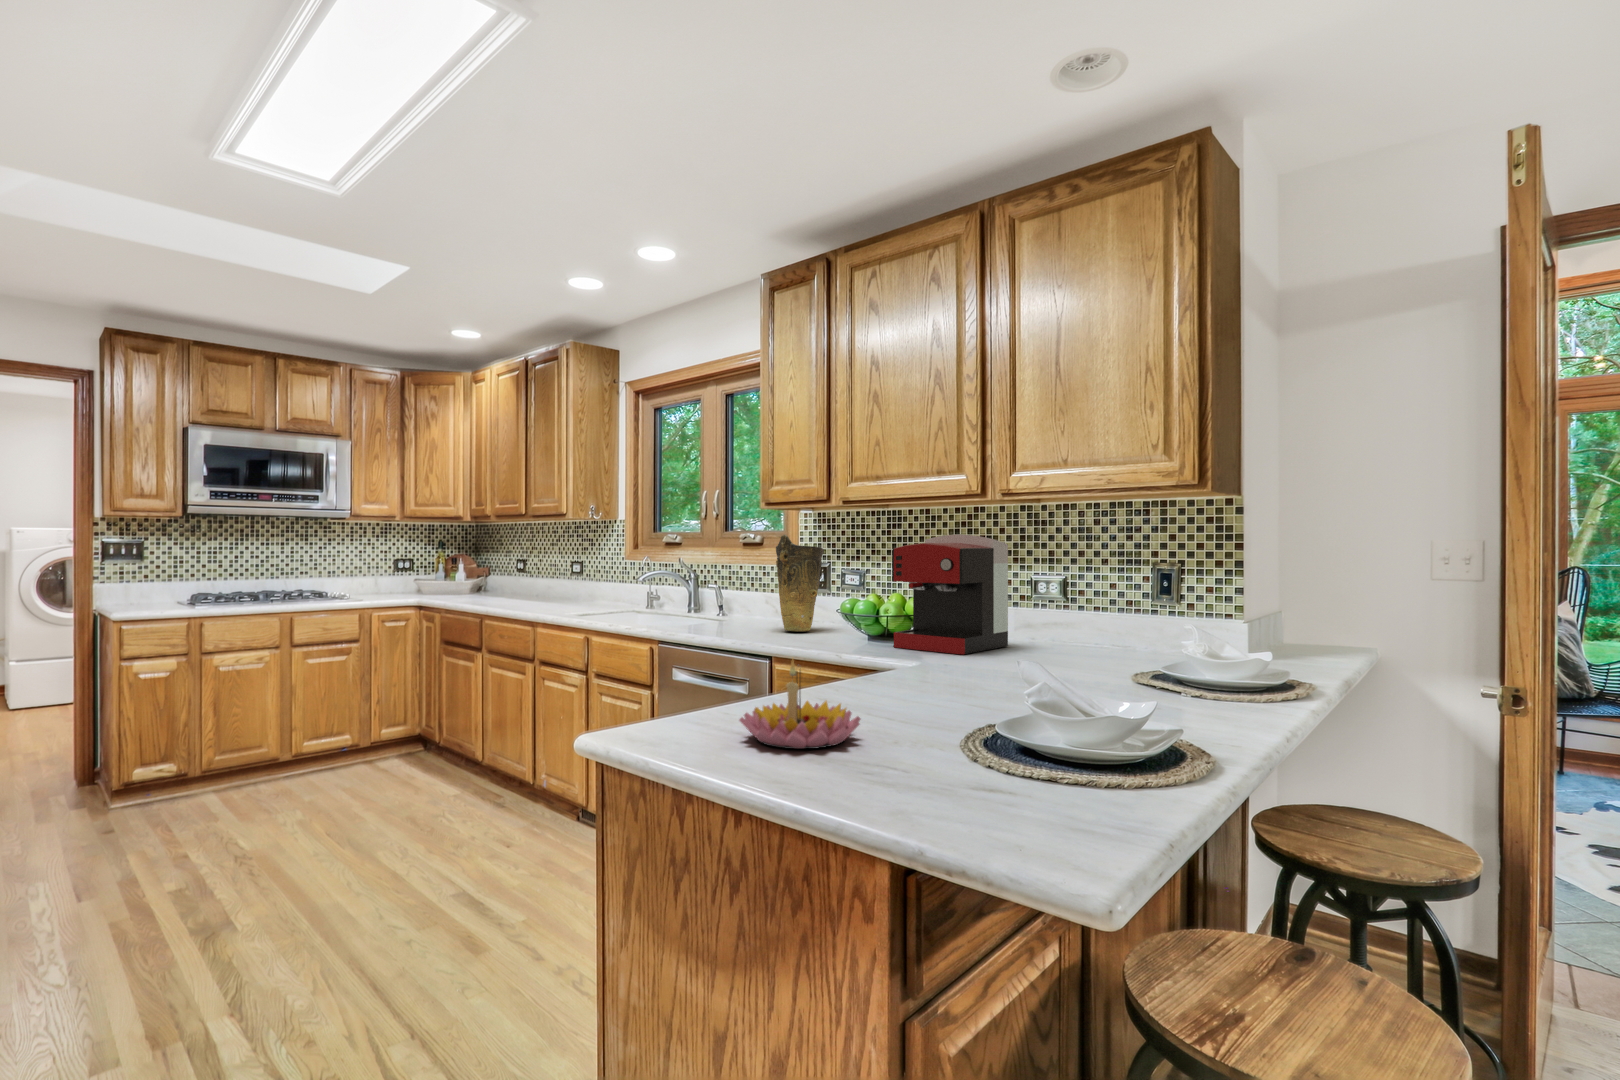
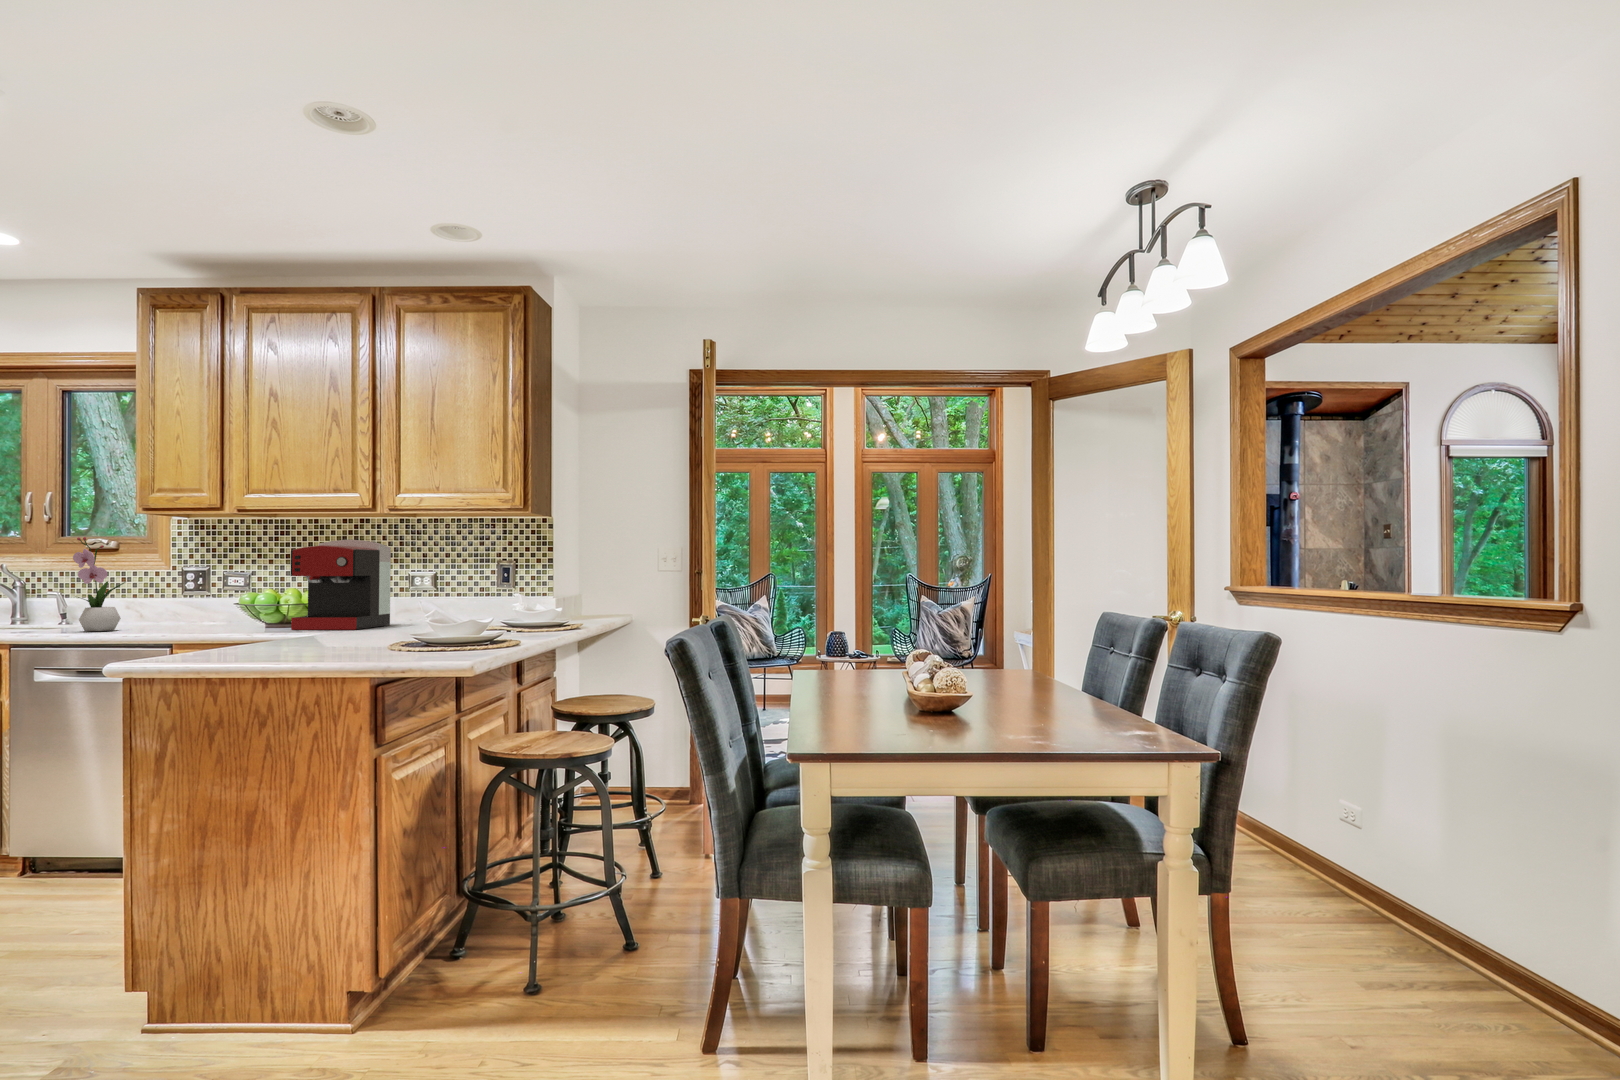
flower arrangement: none [704,534,749,633] -> present [73,537,125,631]
vase: present [776,535,824,632] -> none [157,539,211,627]
candle holder: present [739,660,861,749] -> none [219,607,308,661]

